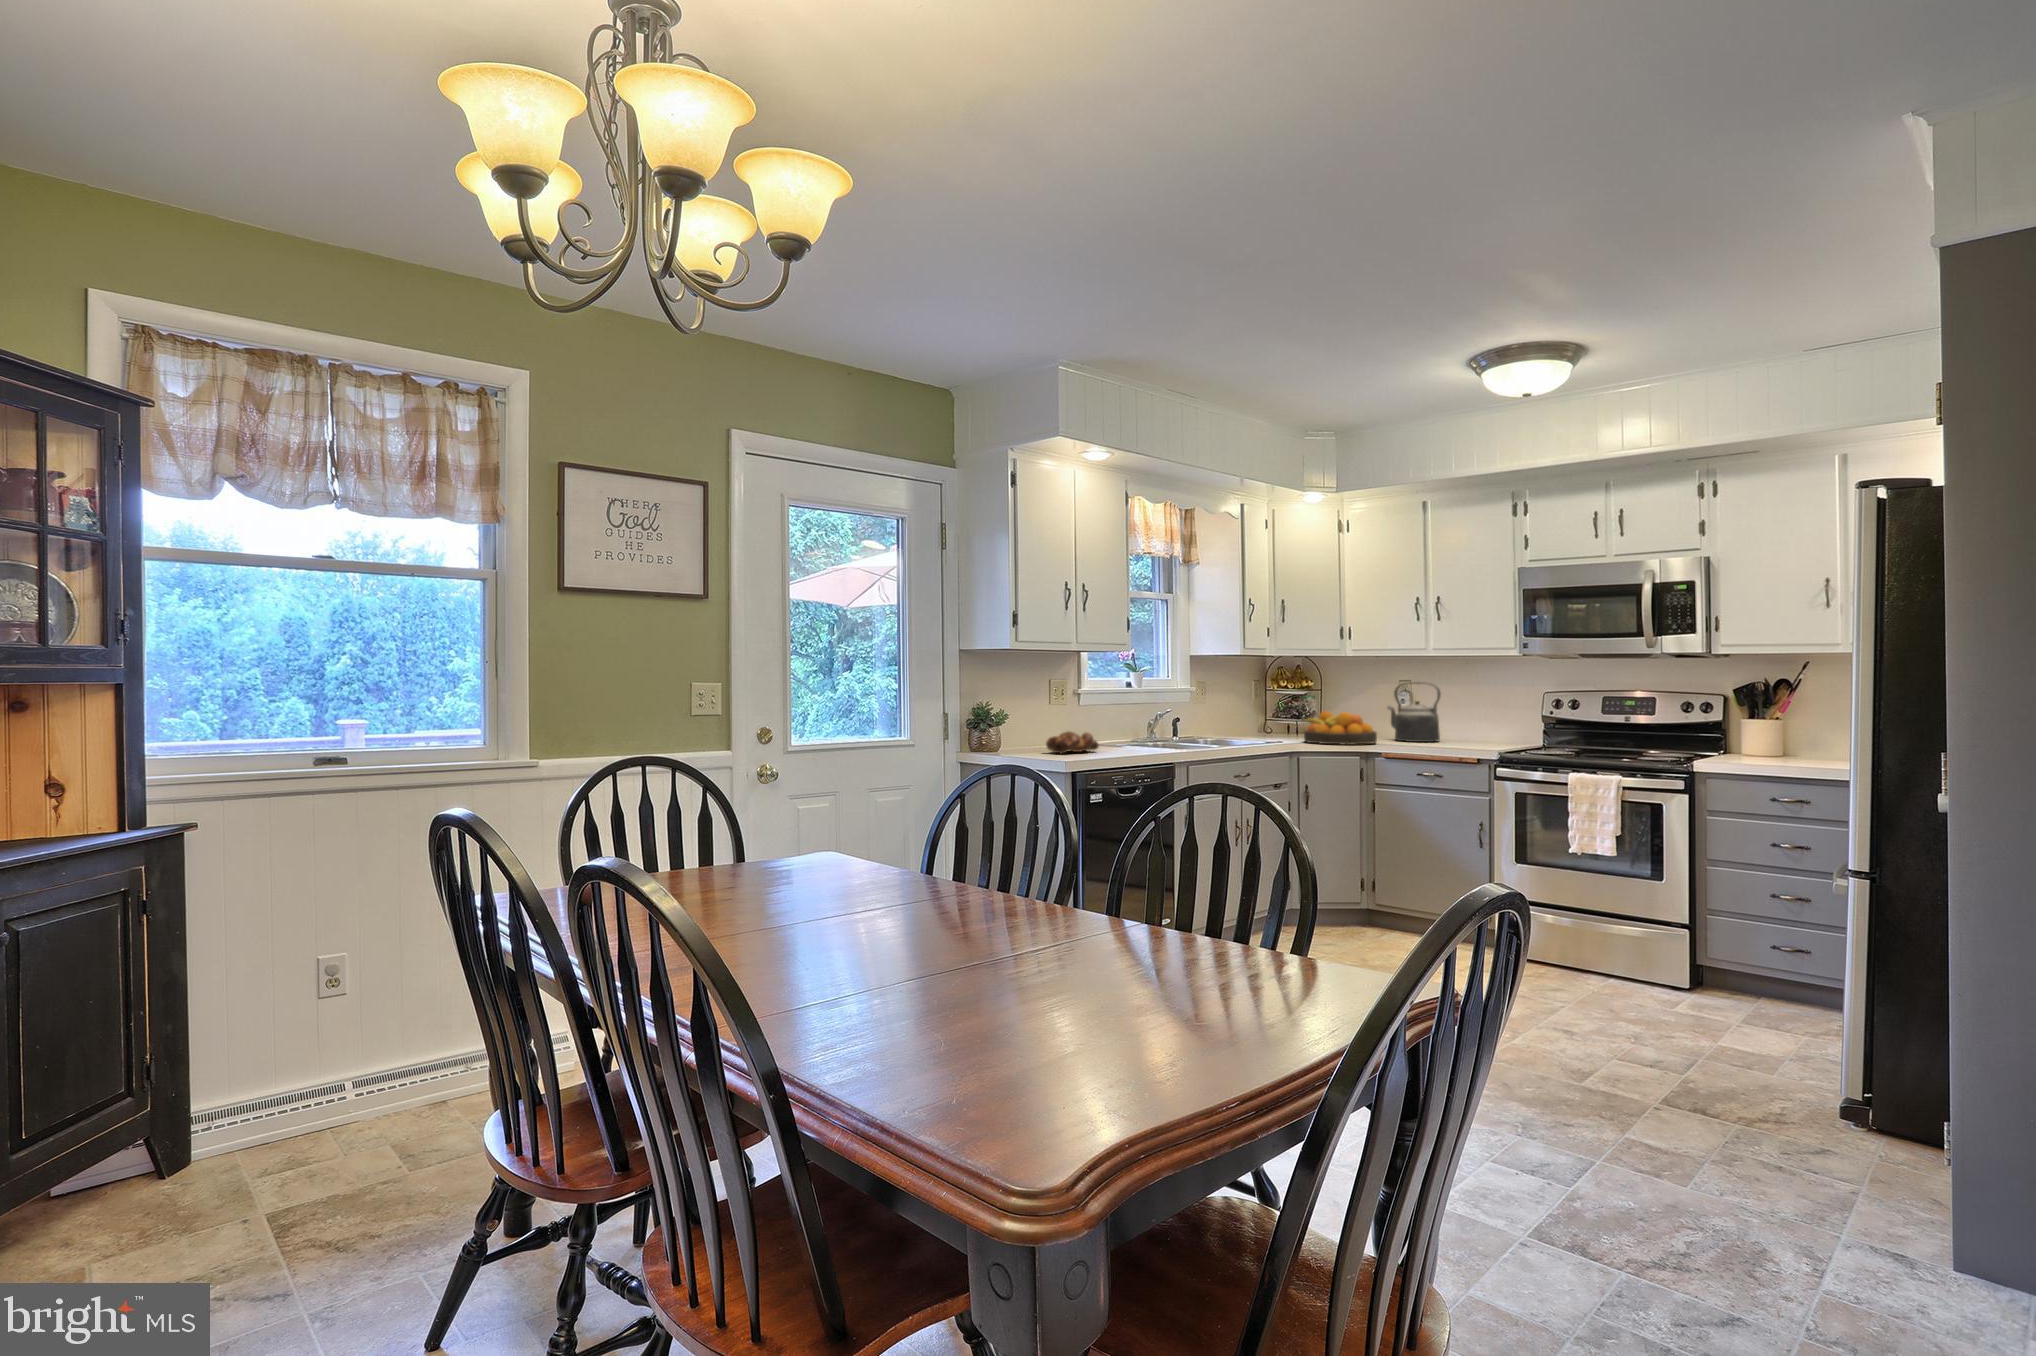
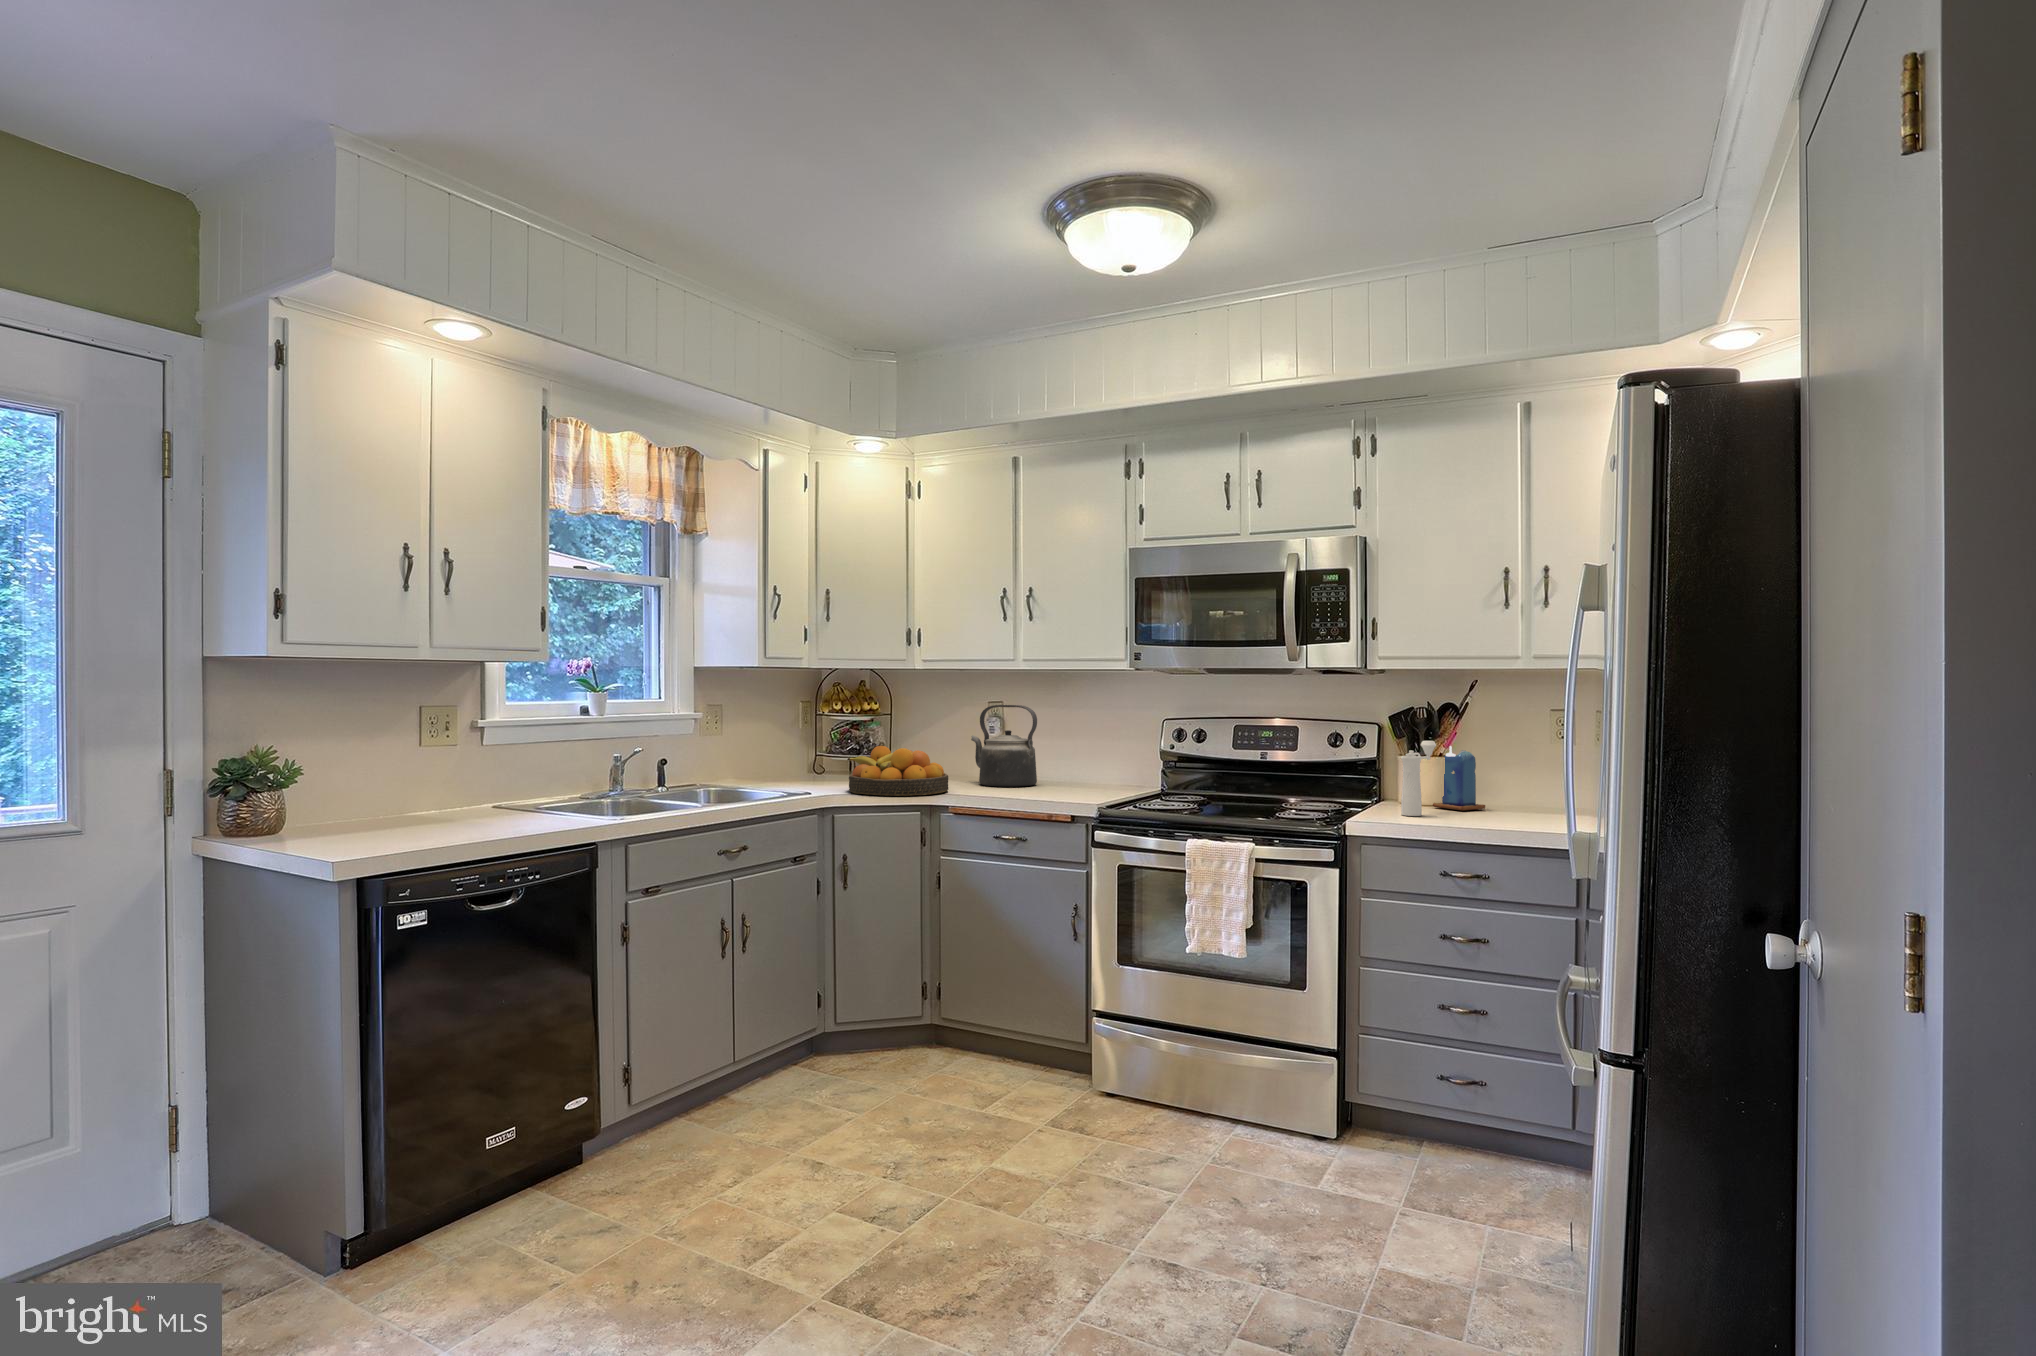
pepper mill: none [1741,707,1772,761] -> present [1401,741,1436,816]
candle: none [1770,711,1816,759] -> present [1433,746,1485,810]
bread loaf: present [1046,731,1099,753] -> none [360,794,471,835]

